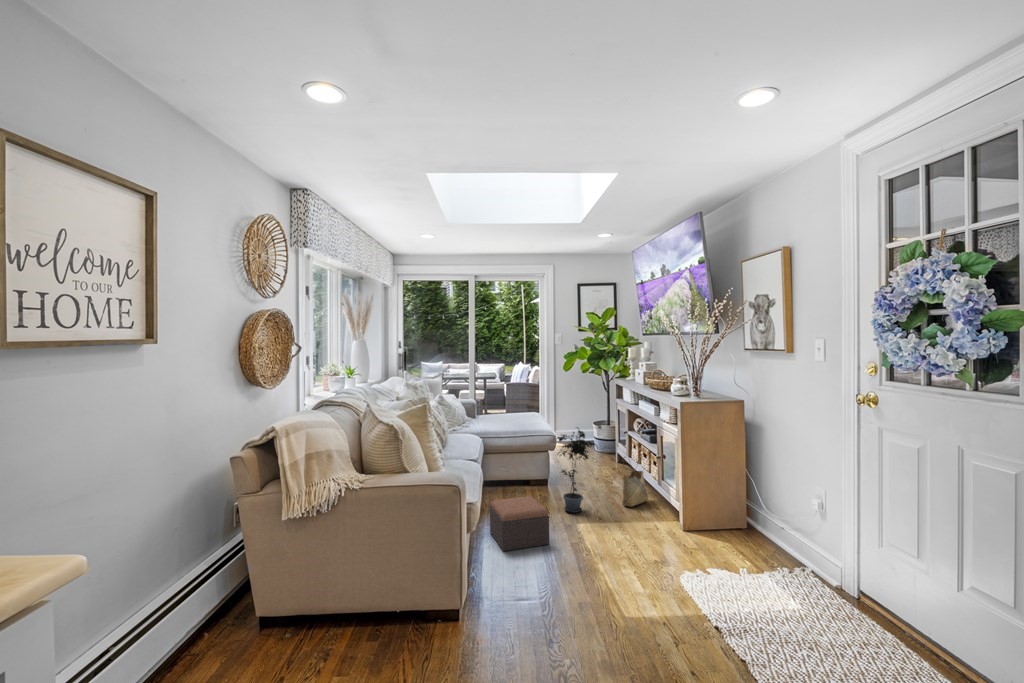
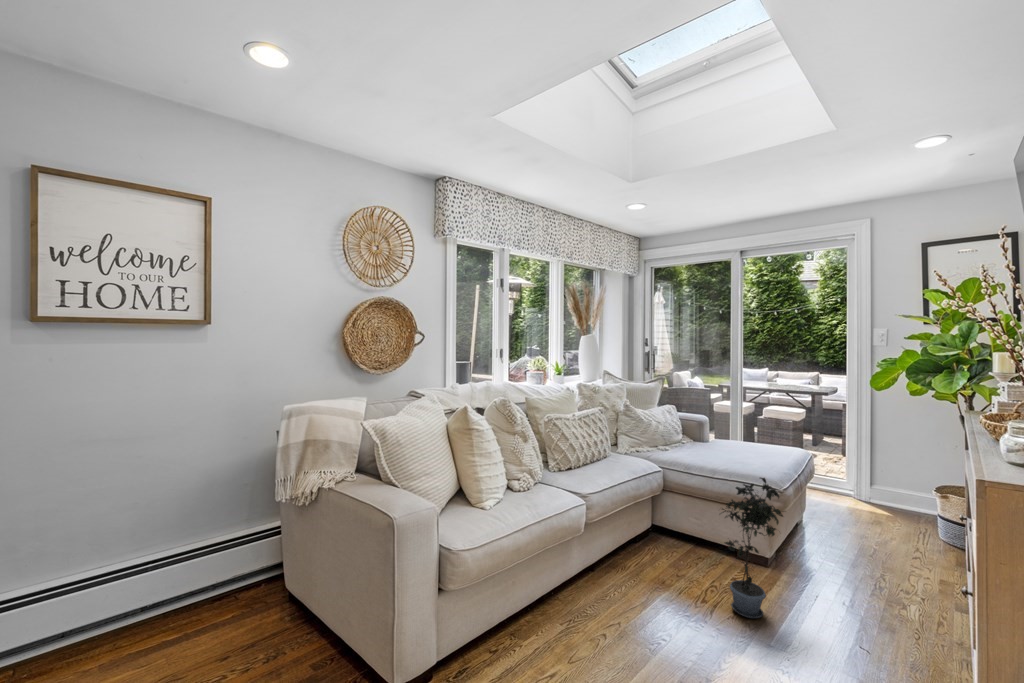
woven basket: present [623,471,648,507] -> none [853,553,925,655]
footstool: present [490,496,549,551] -> none [568,551,655,646]

